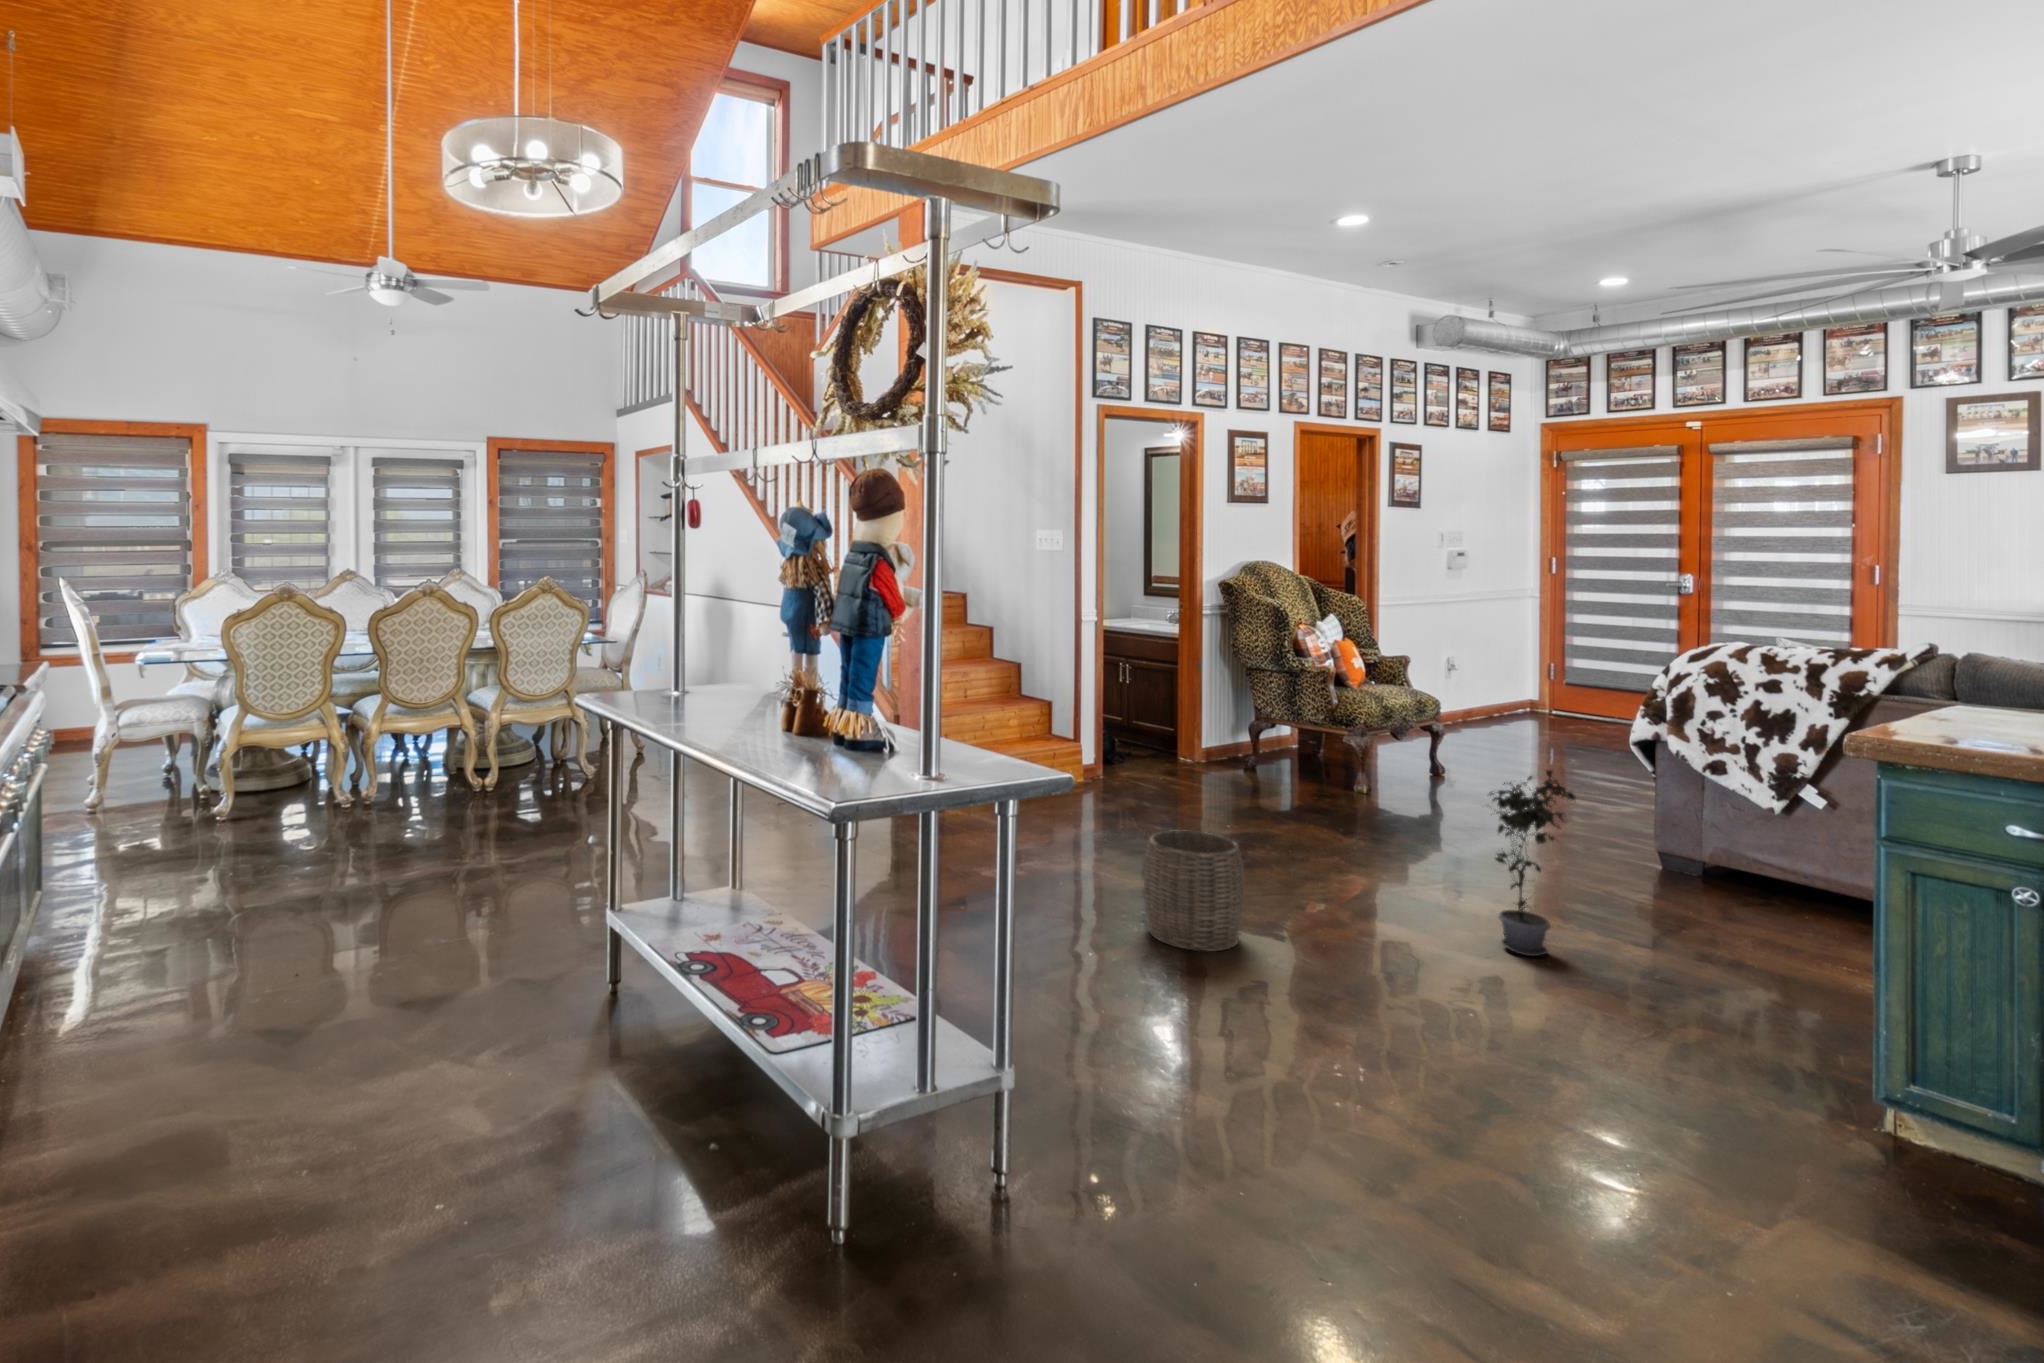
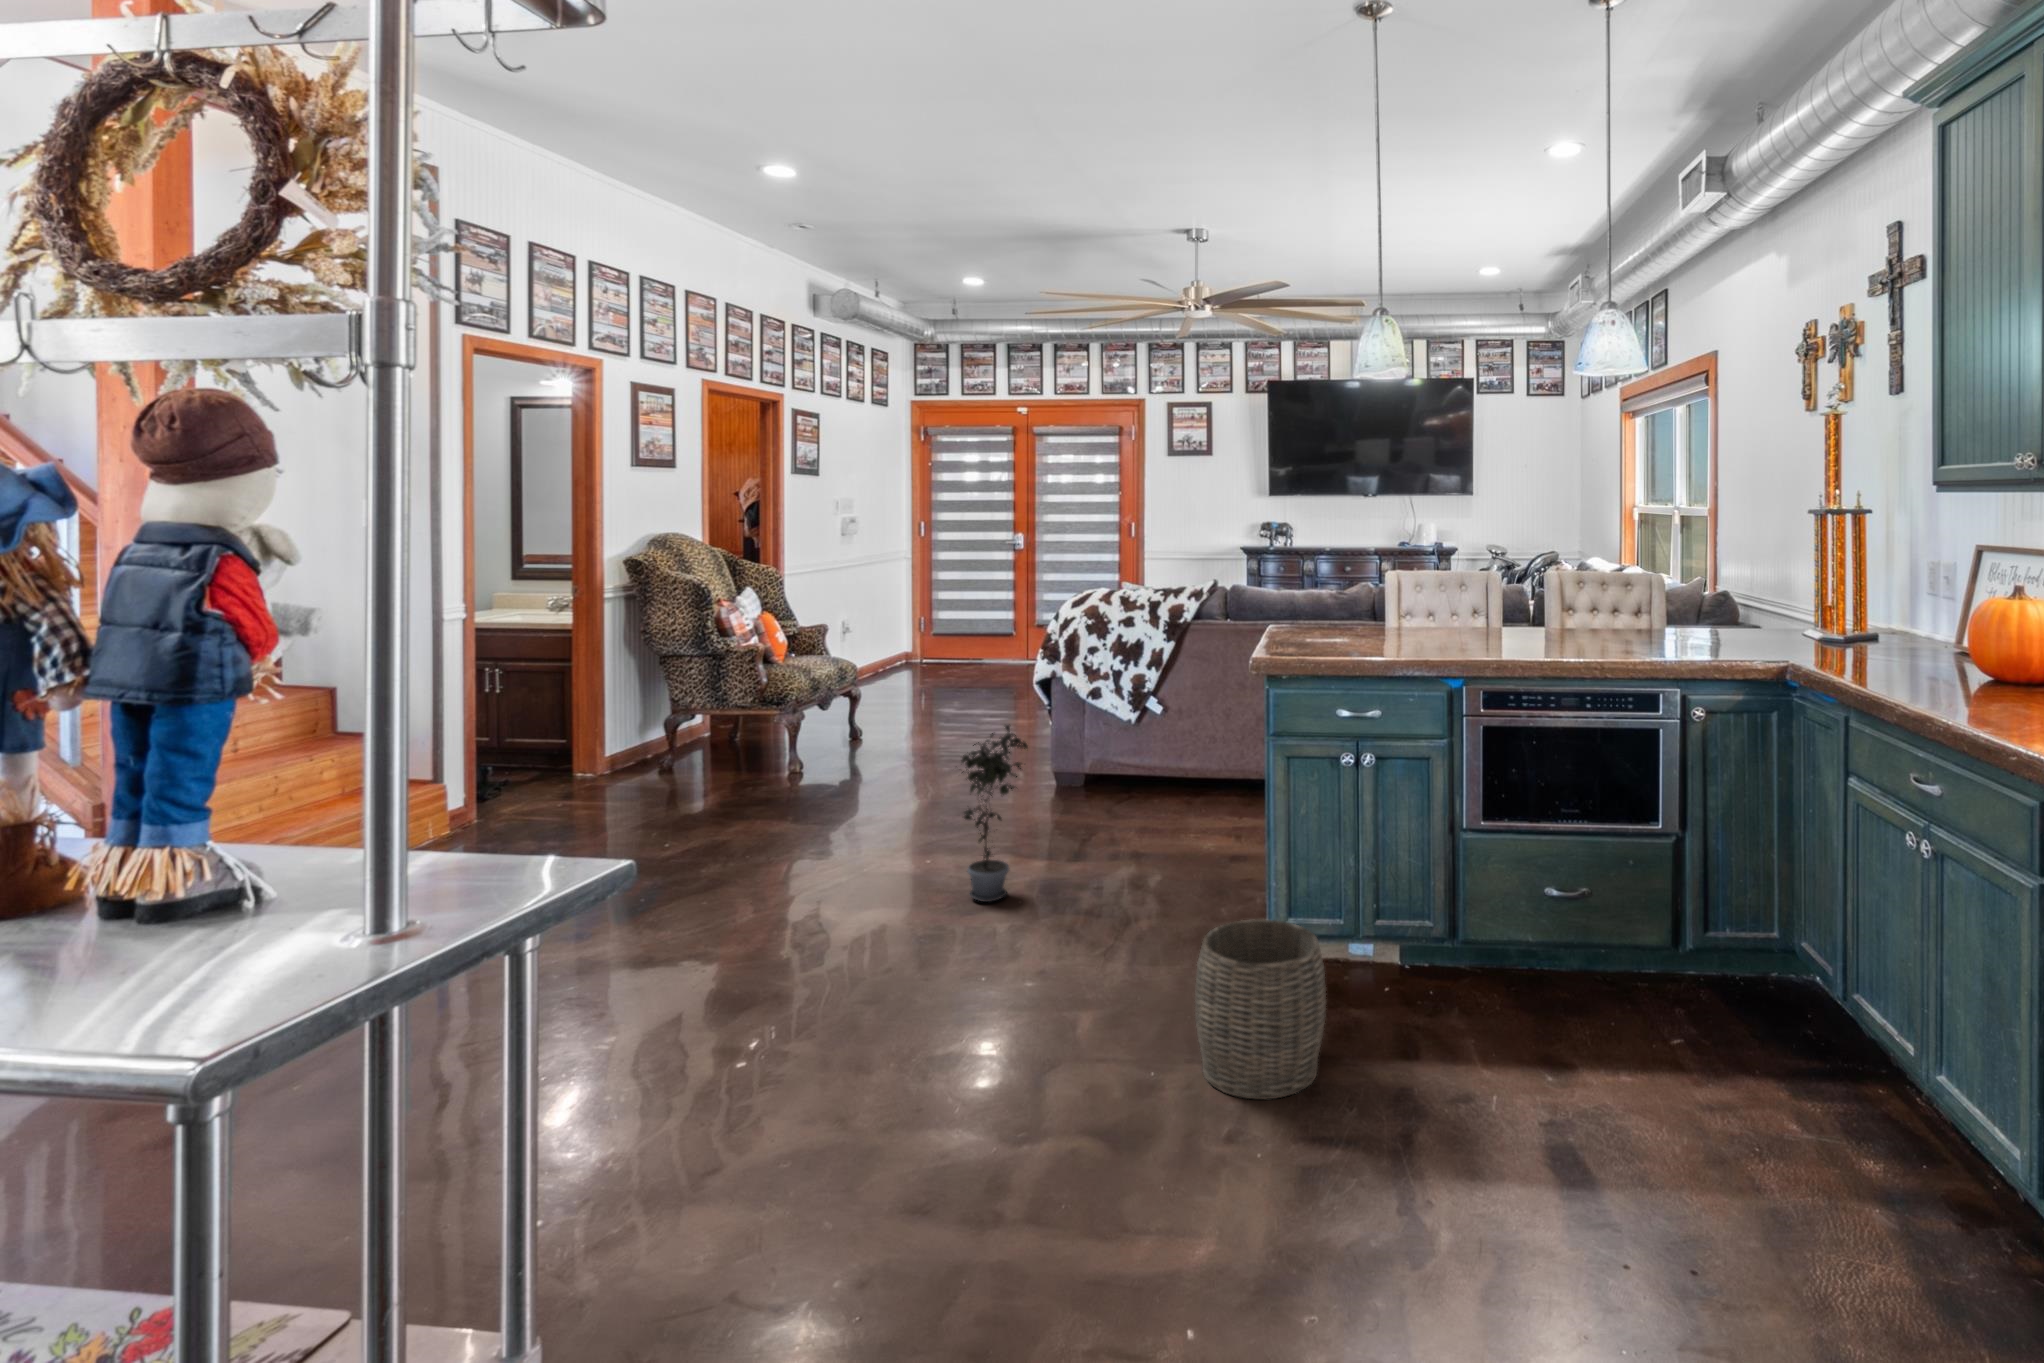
woven basket: present [1144,830,1244,951] -> present [1195,919,1326,1100]

